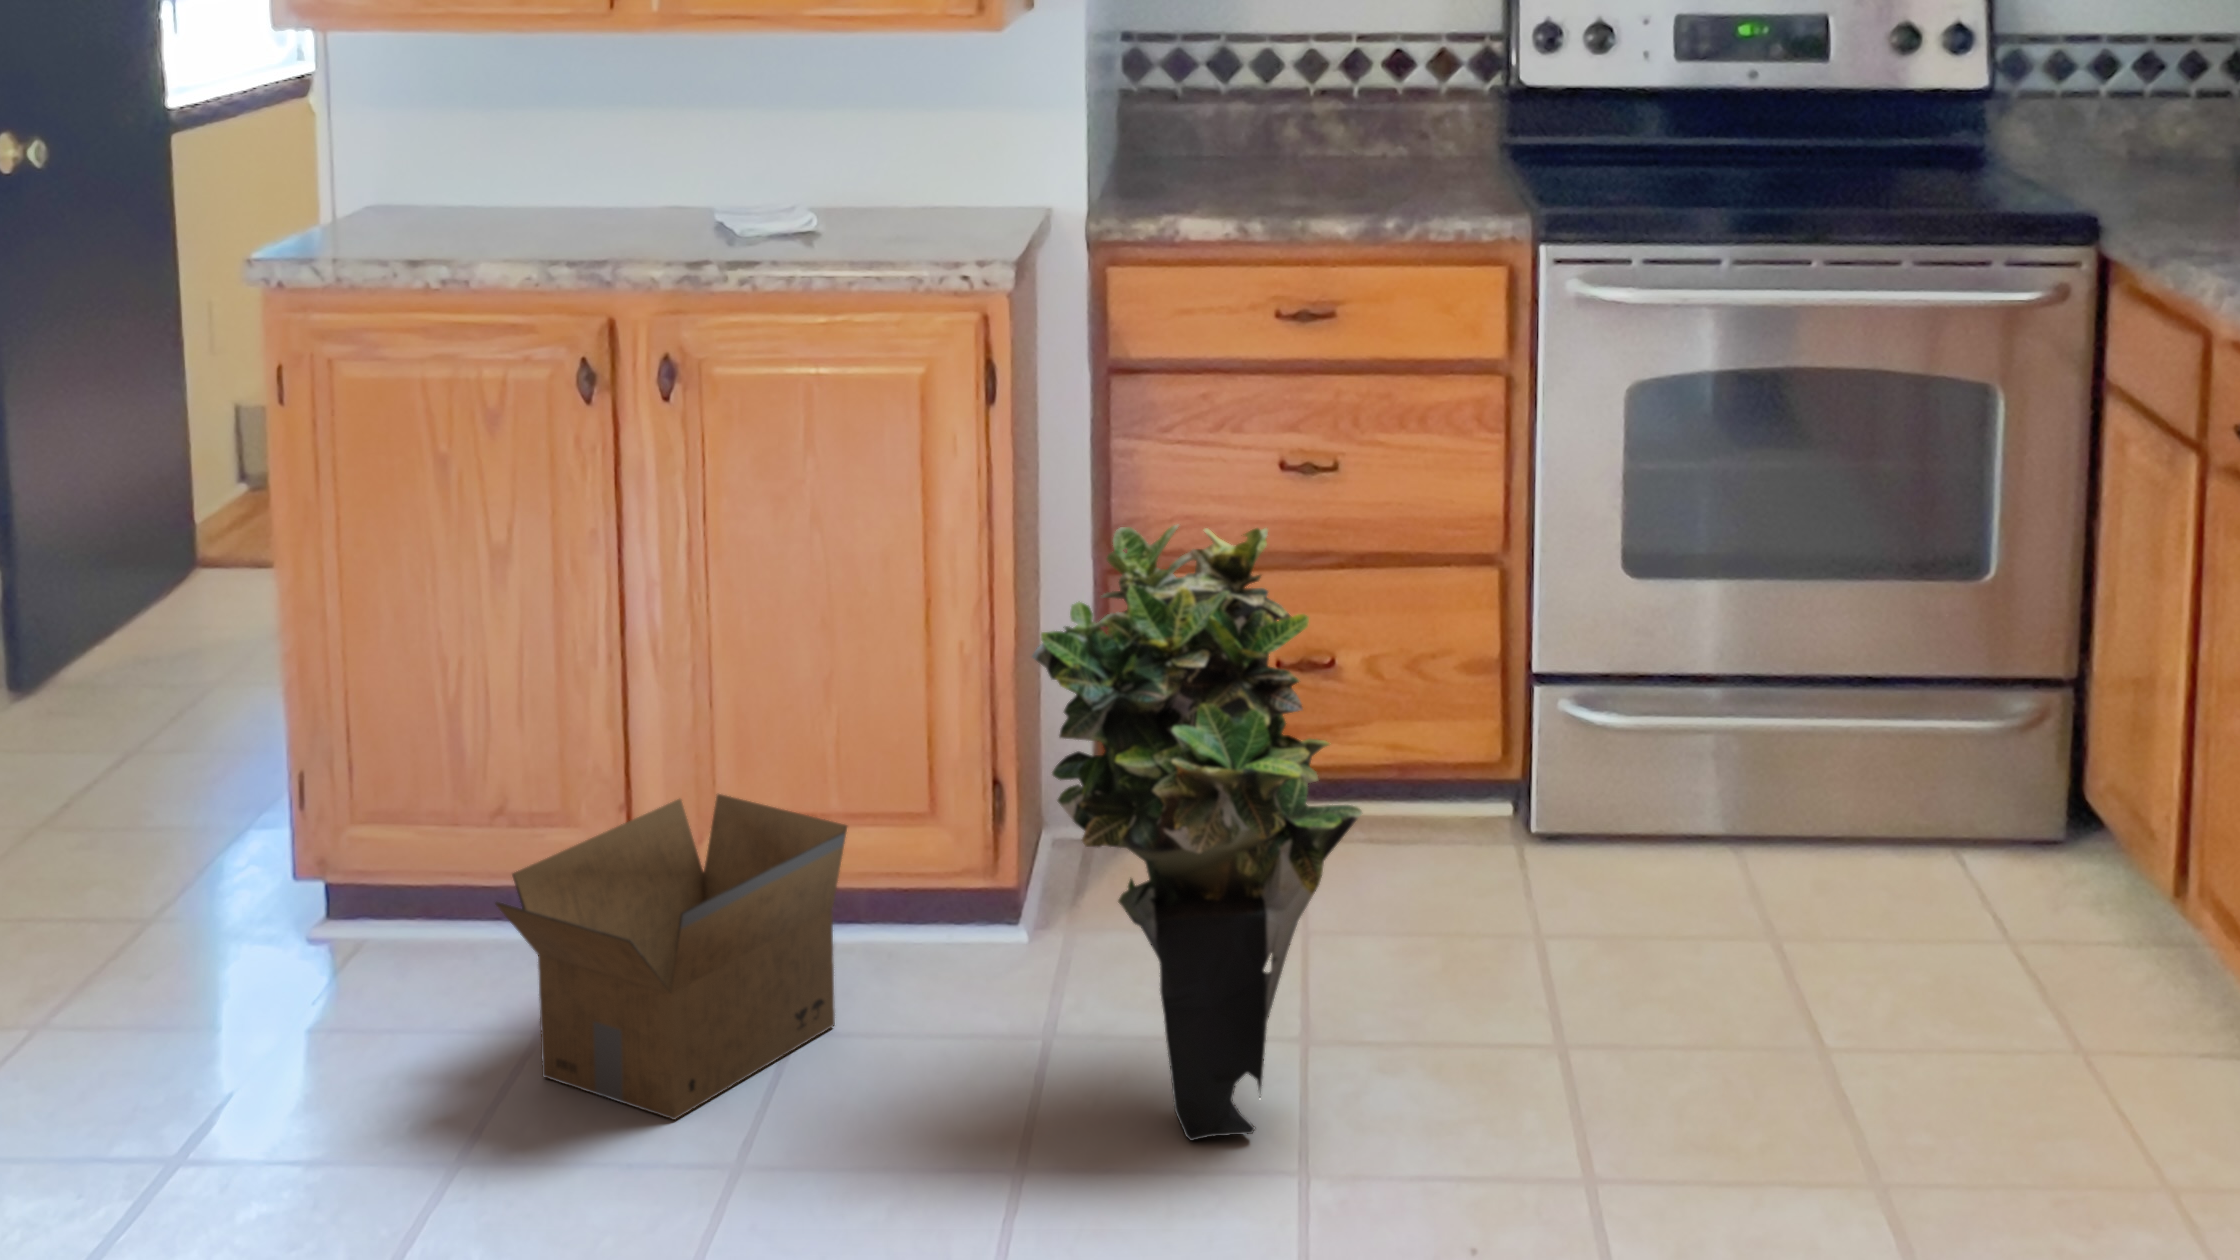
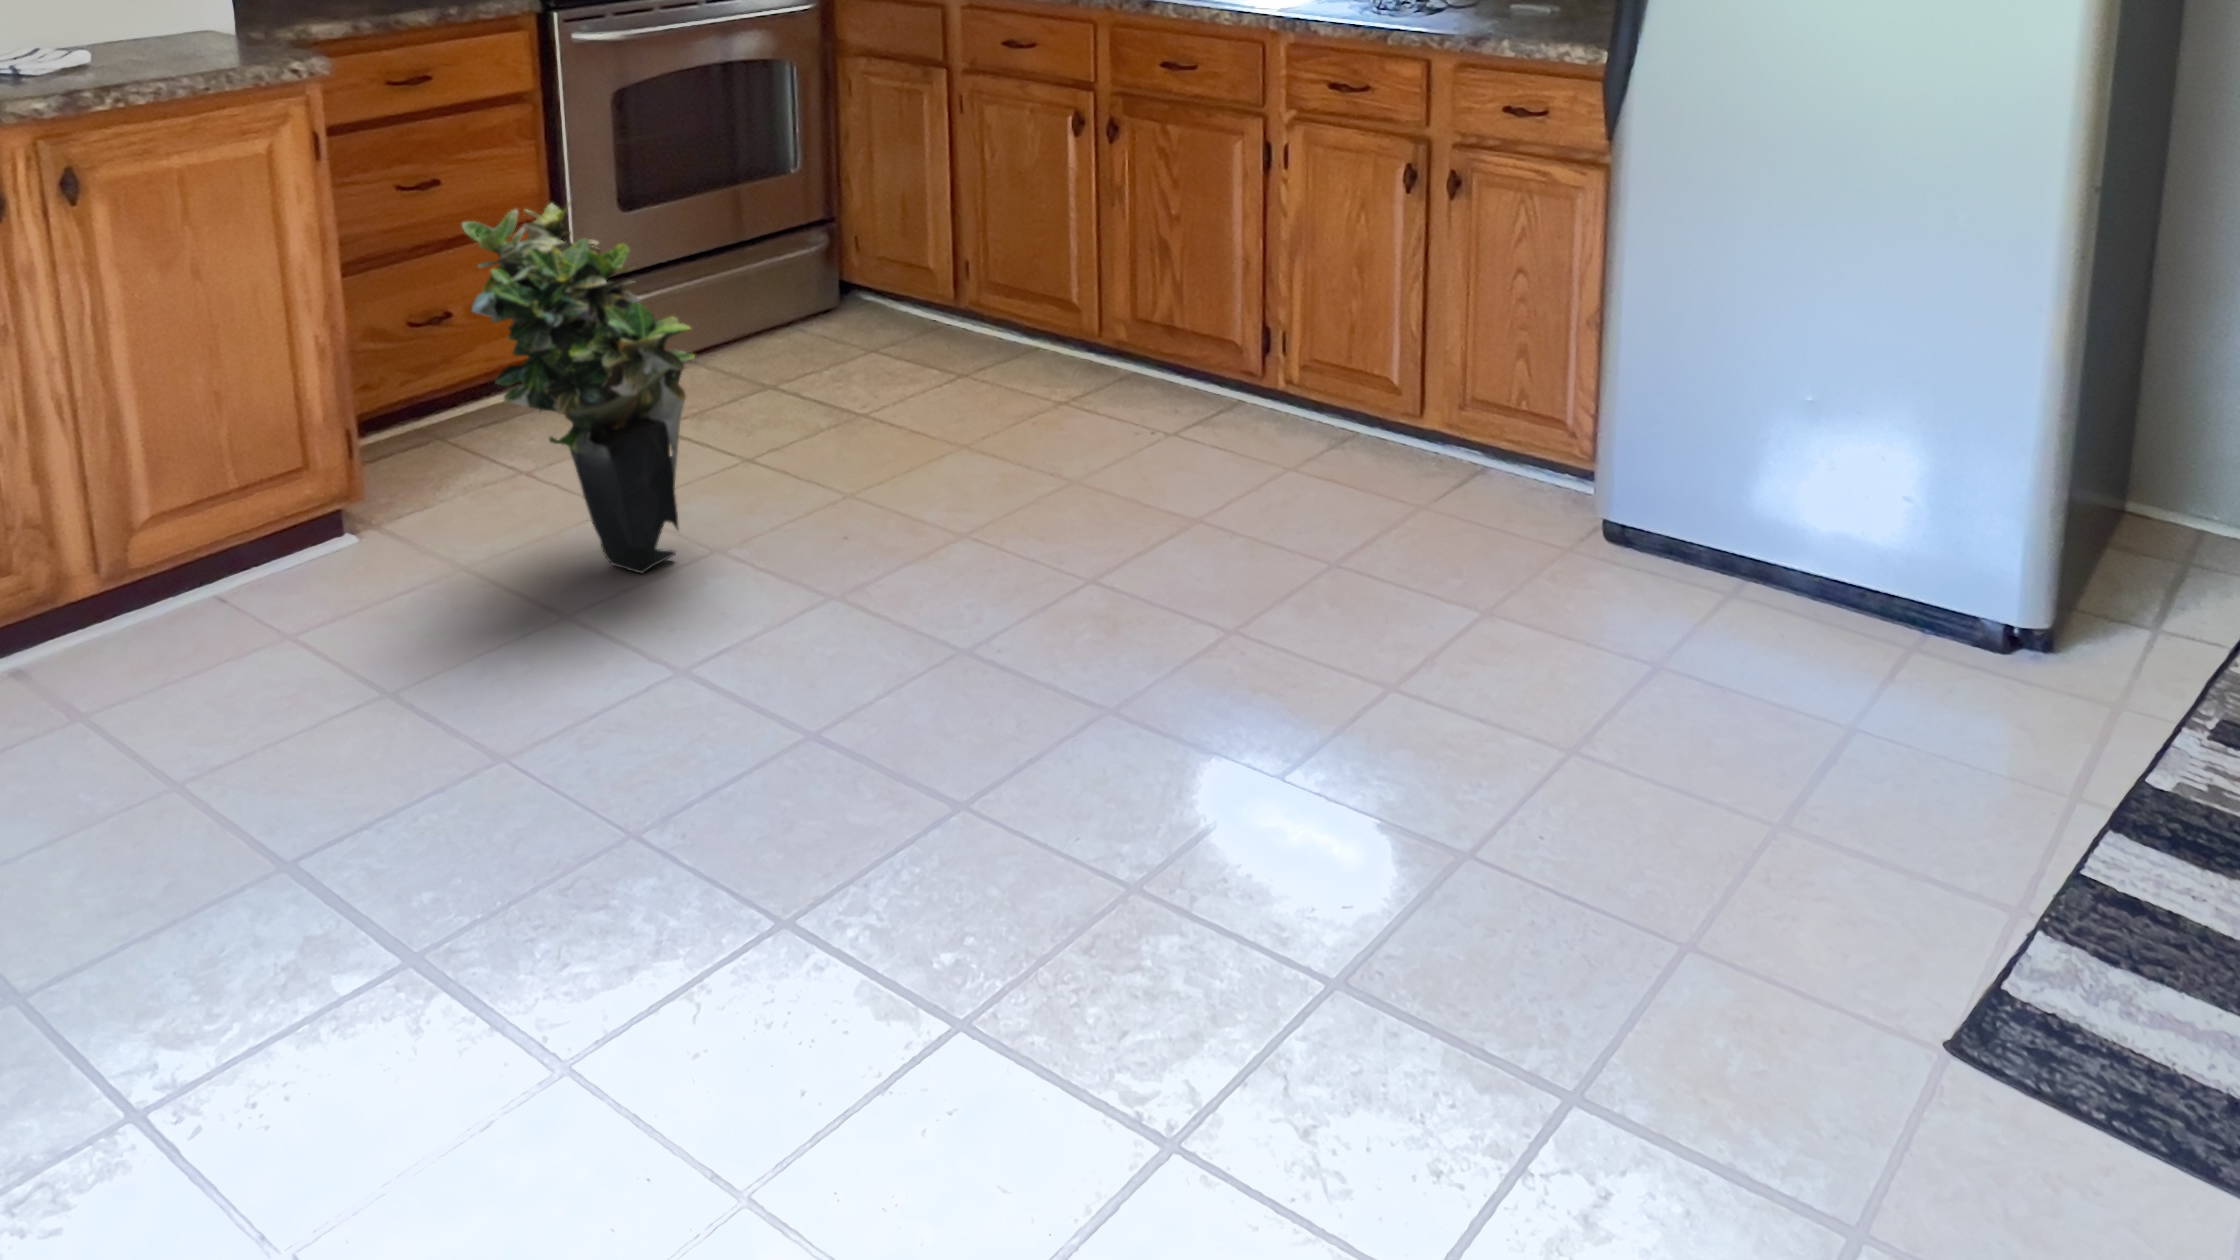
cardboard box: present [496,794,847,1120] -> none [91,482,310,735]

